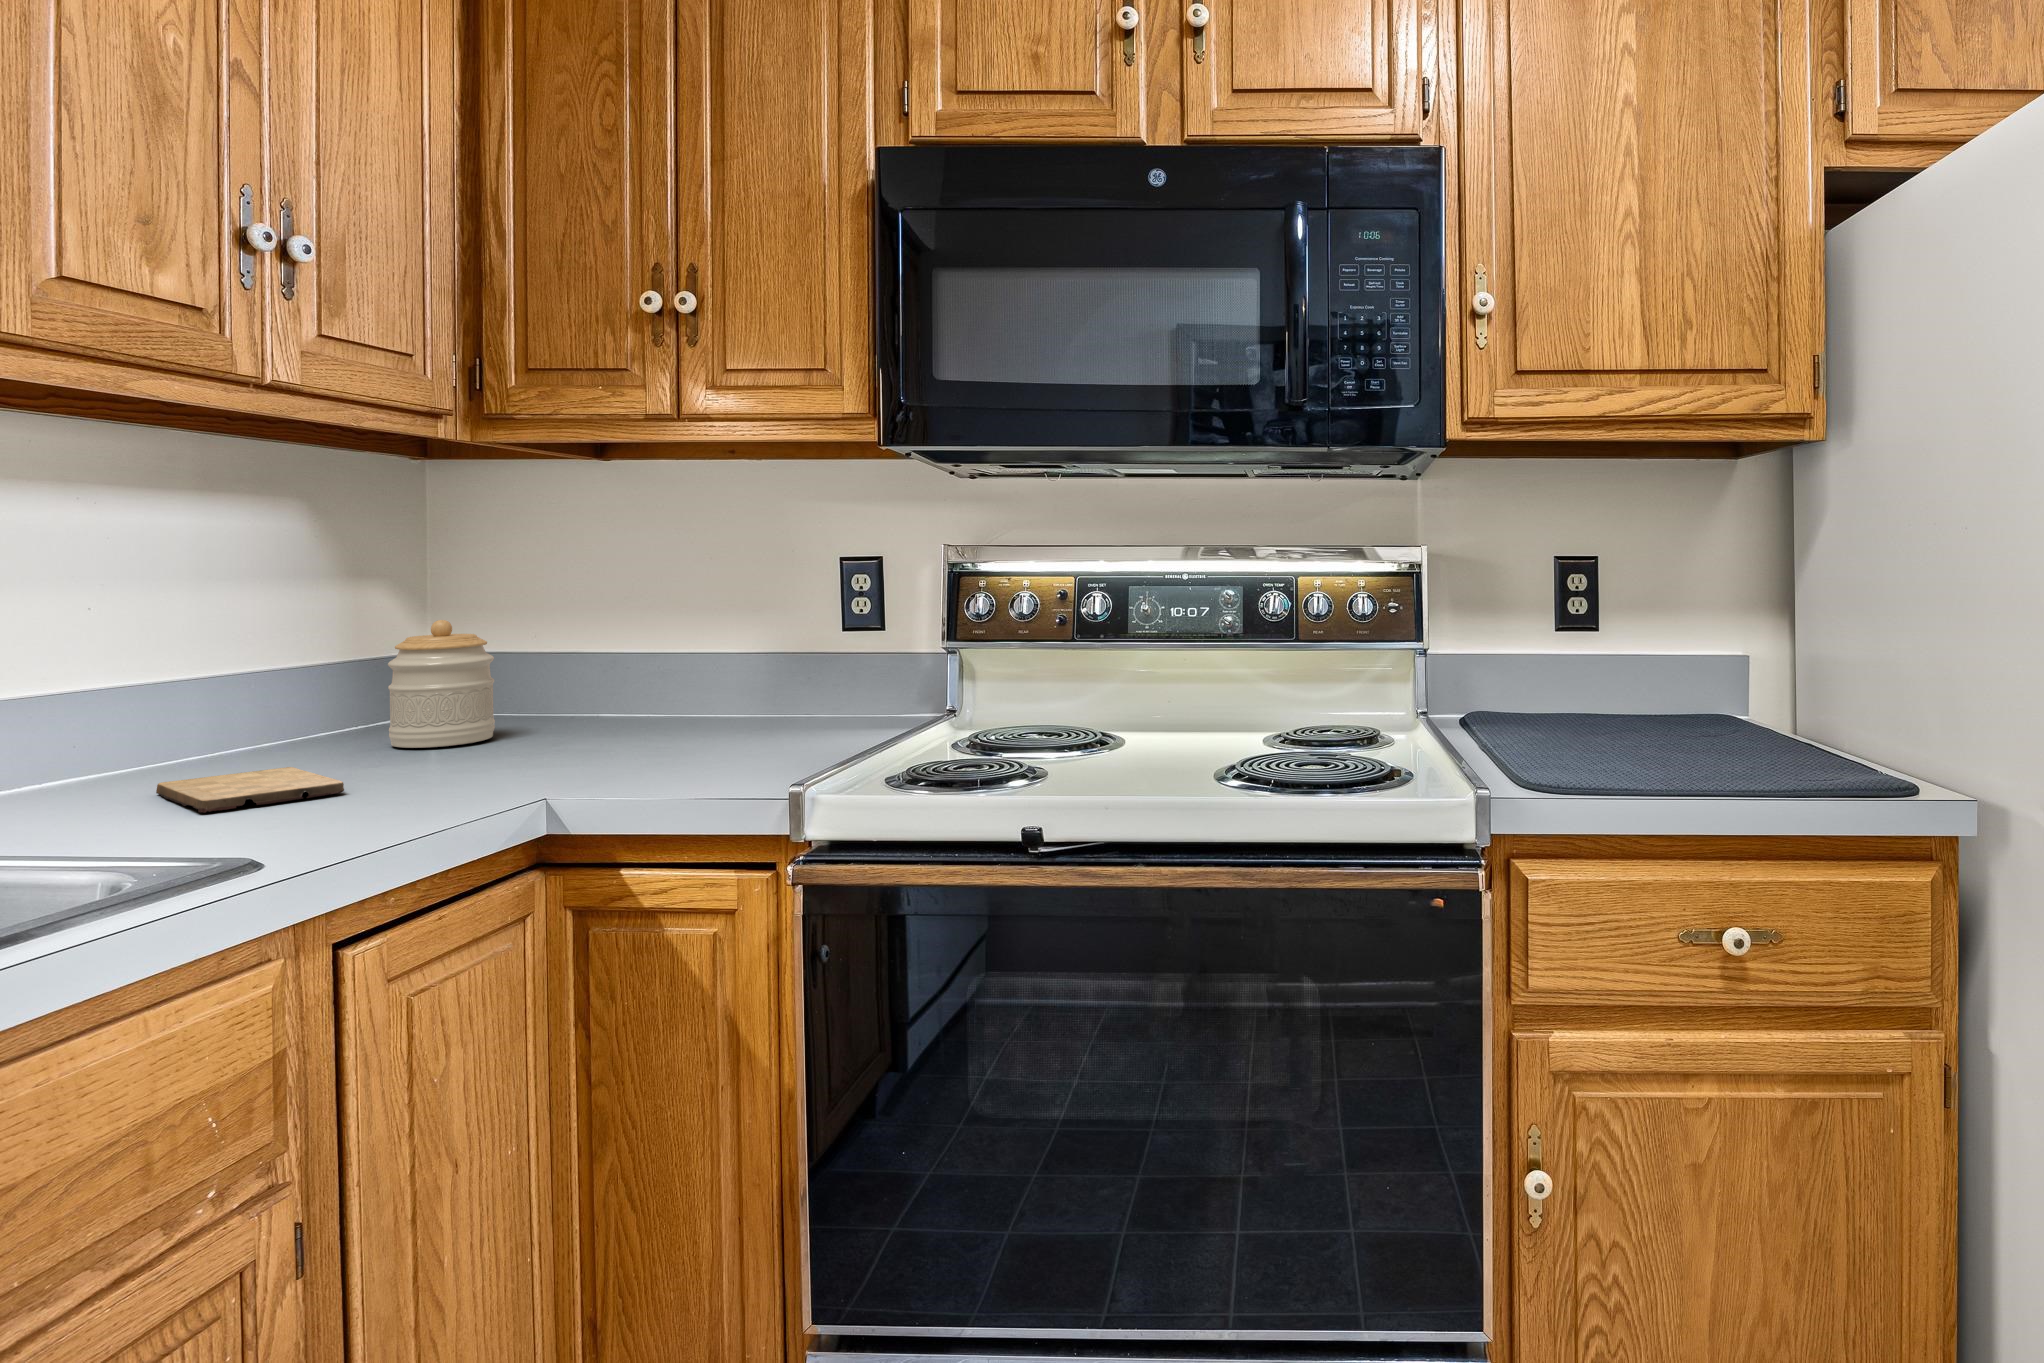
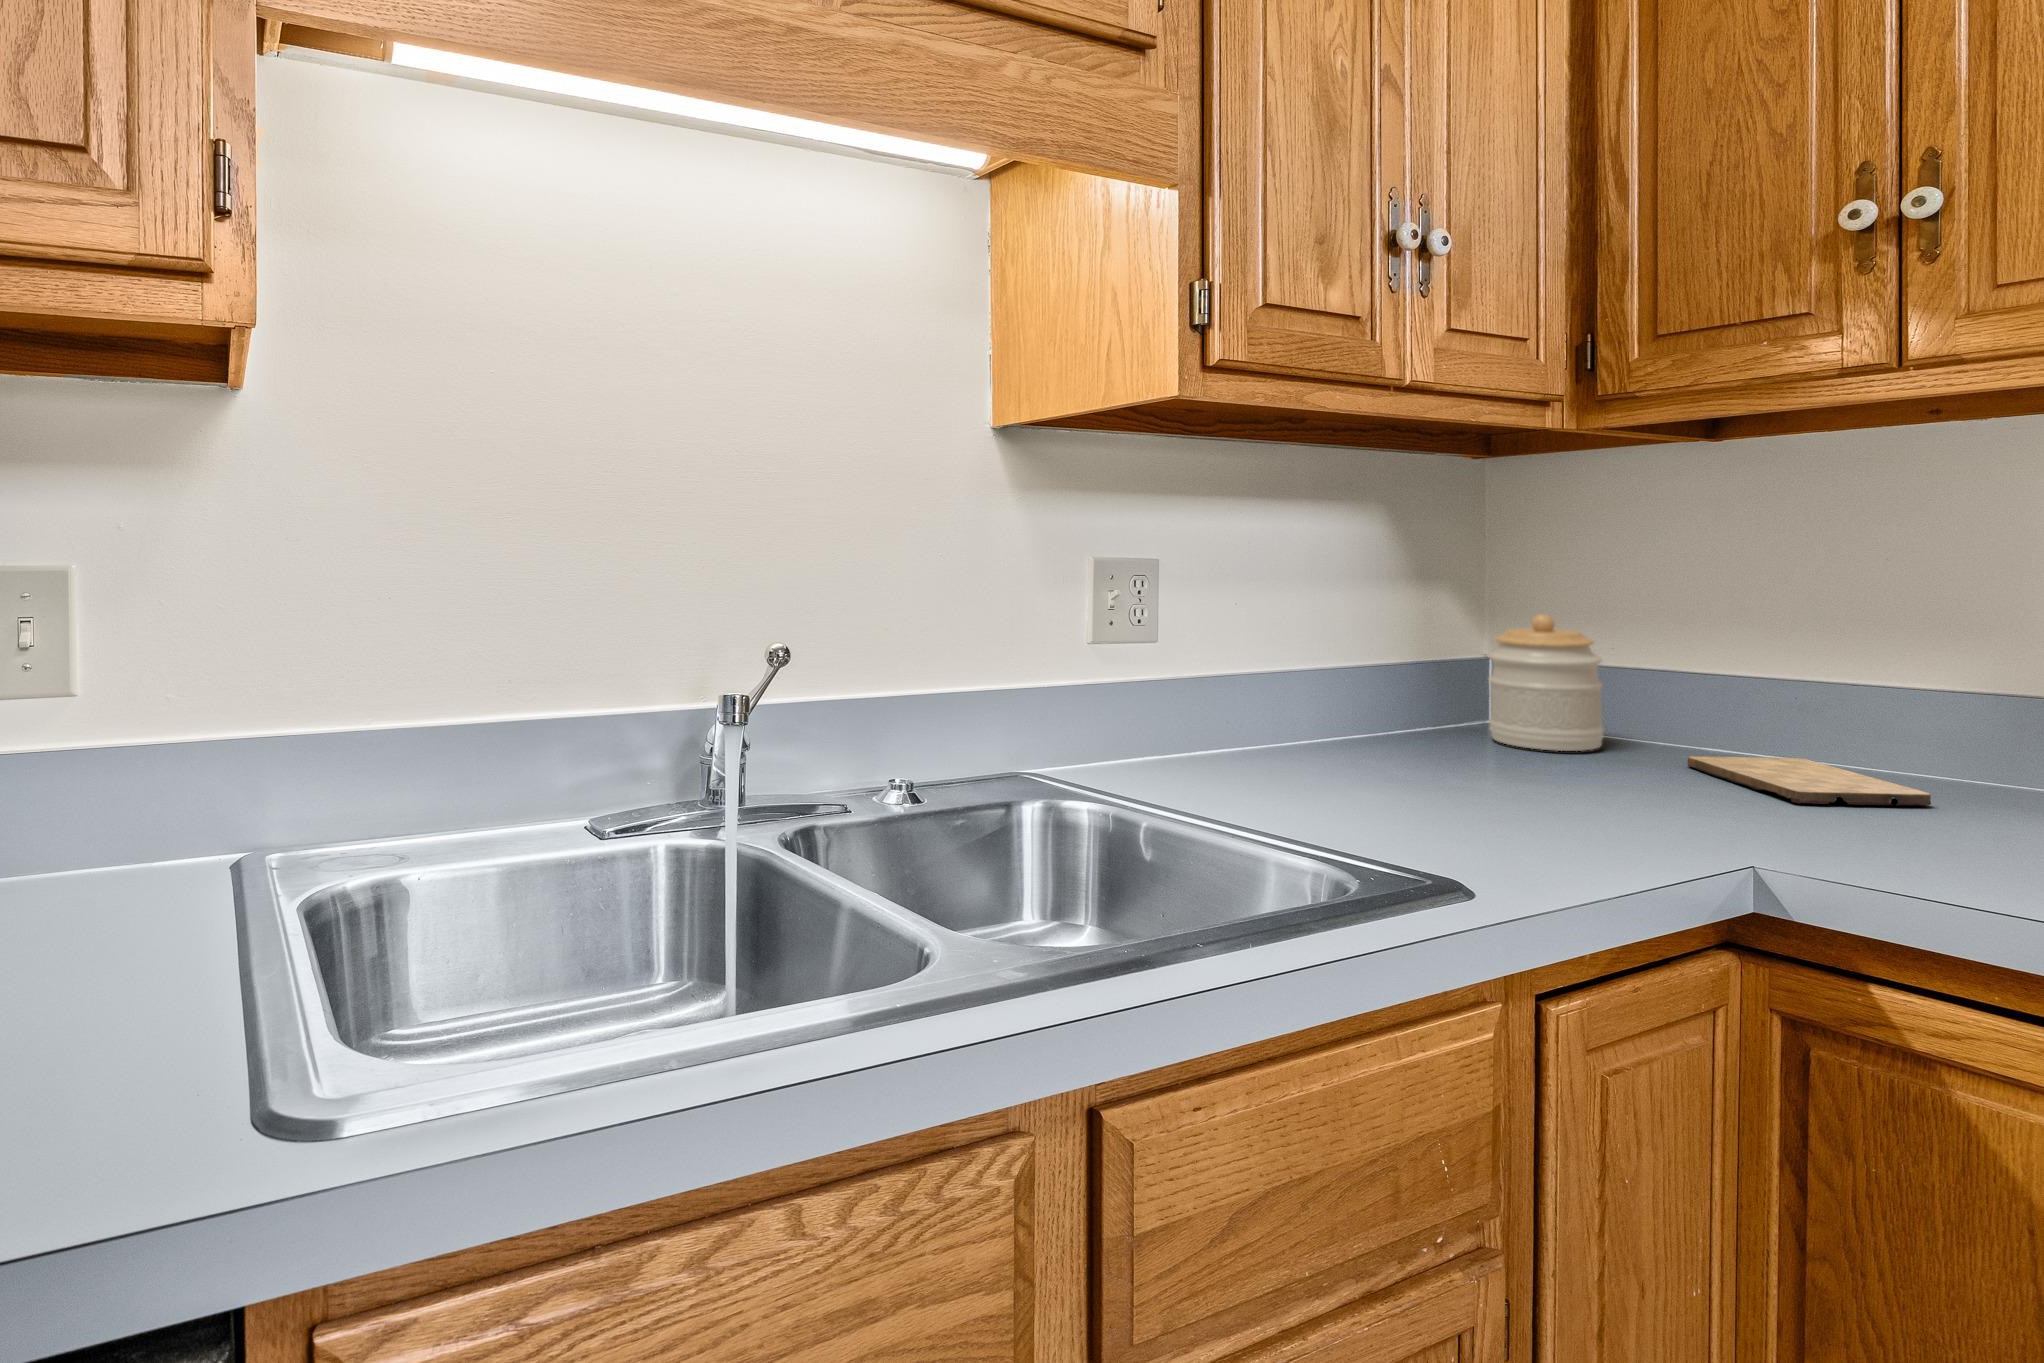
cutting board: present [156,767,344,812] -> present [1688,756,1931,805]

